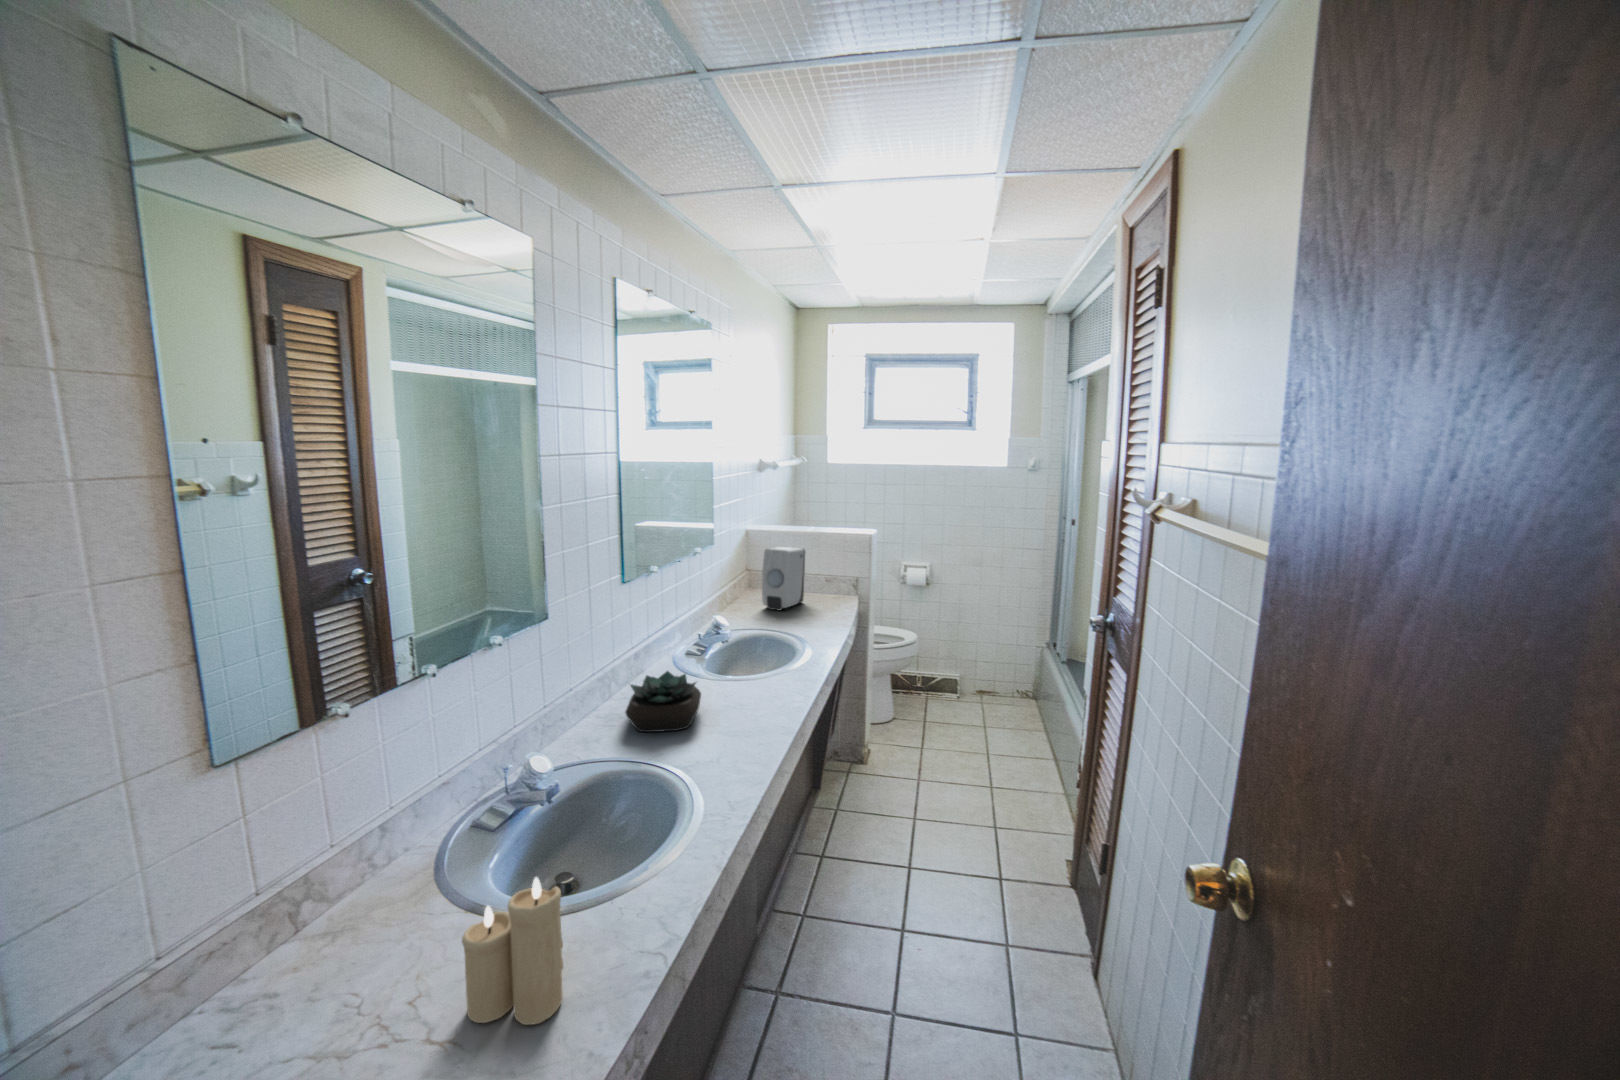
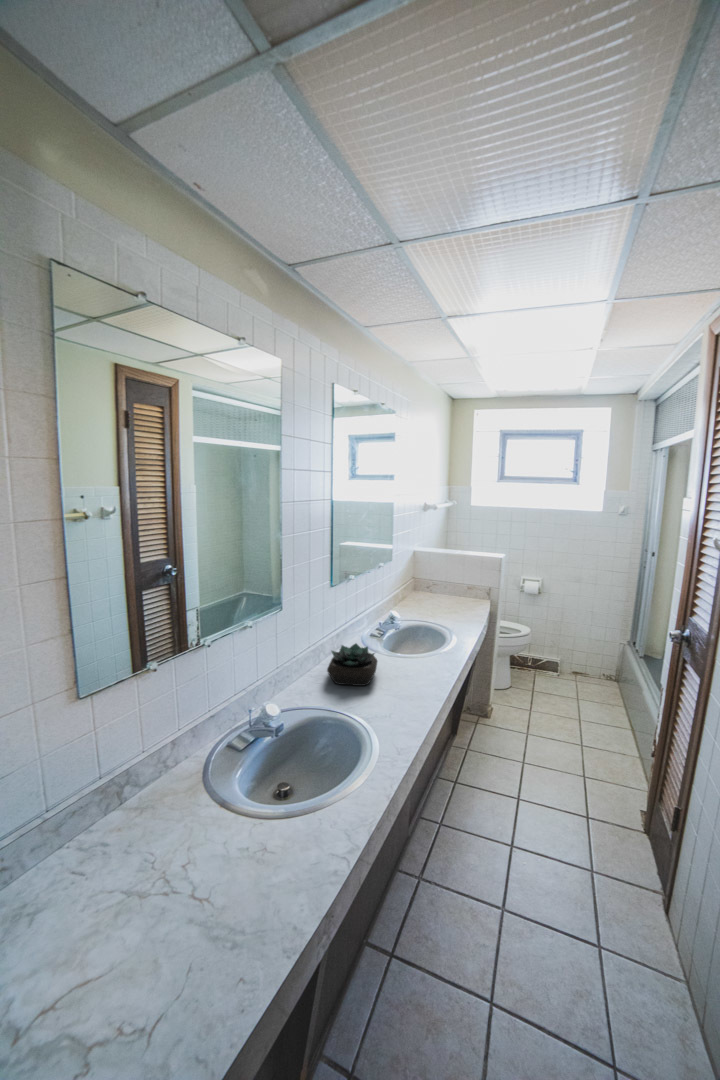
soap dispenser: present [762,547,805,610] -> none [421,562,451,606]
candle: present [462,877,563,1025] -> none [207,794,273,903]

